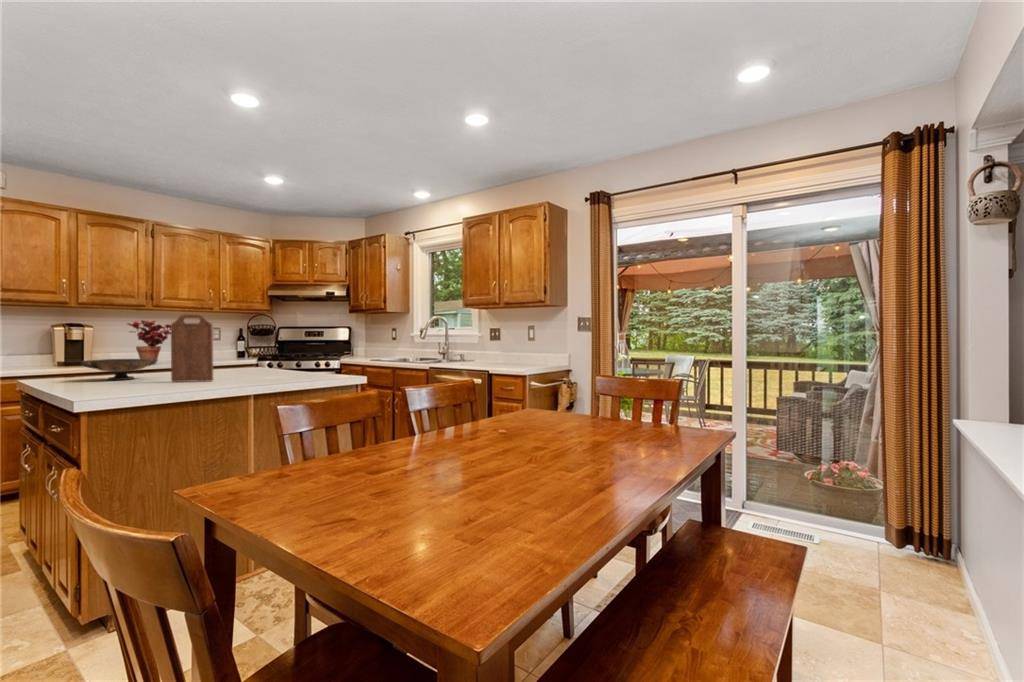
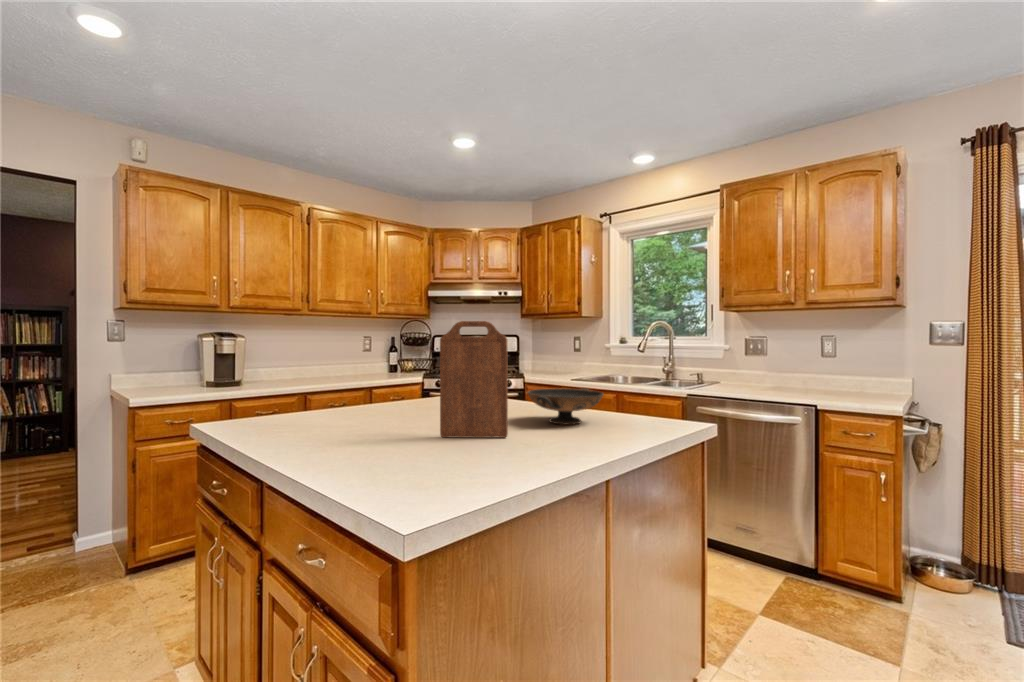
potted plant: present [128,320,171,360] -> none [280,328,334,383]
decorative bowl: present [80,358,158,380] -> present [528,388,604,425]

